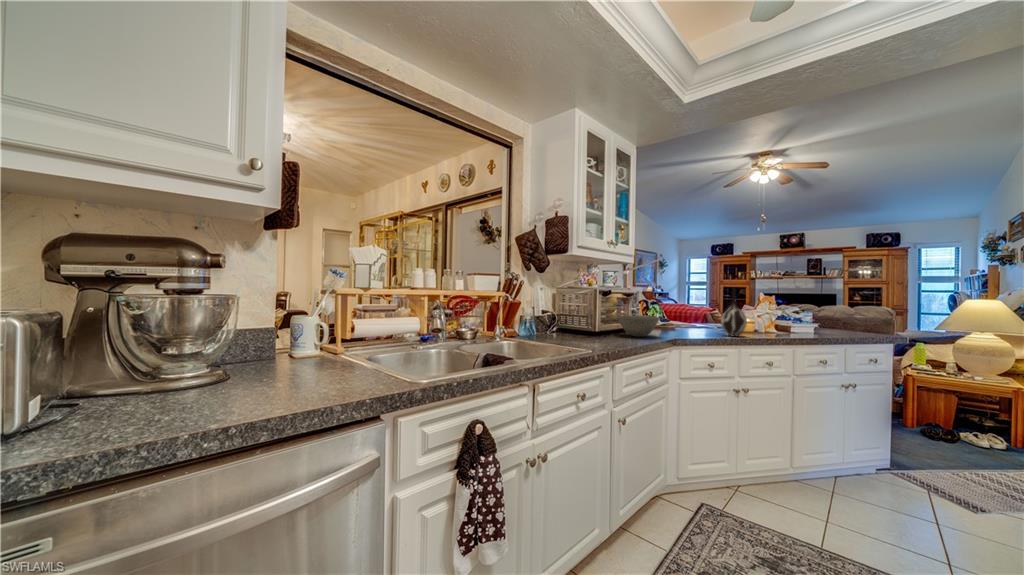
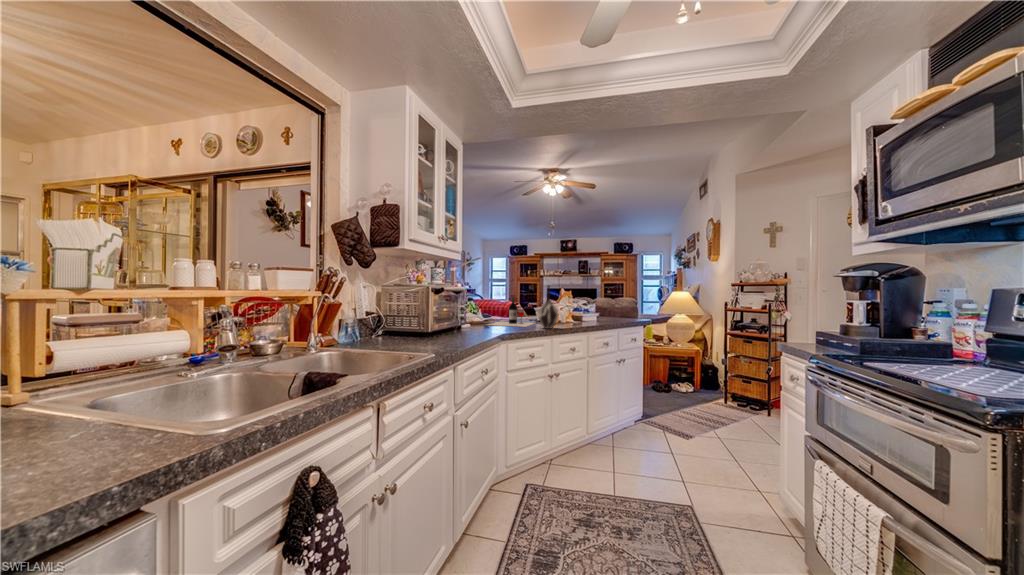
wine bottle: none [660,301,724,333] -> present [488,297,535,327]
bowl: present [617,316,660,337] -> none [449,314,491,335]

